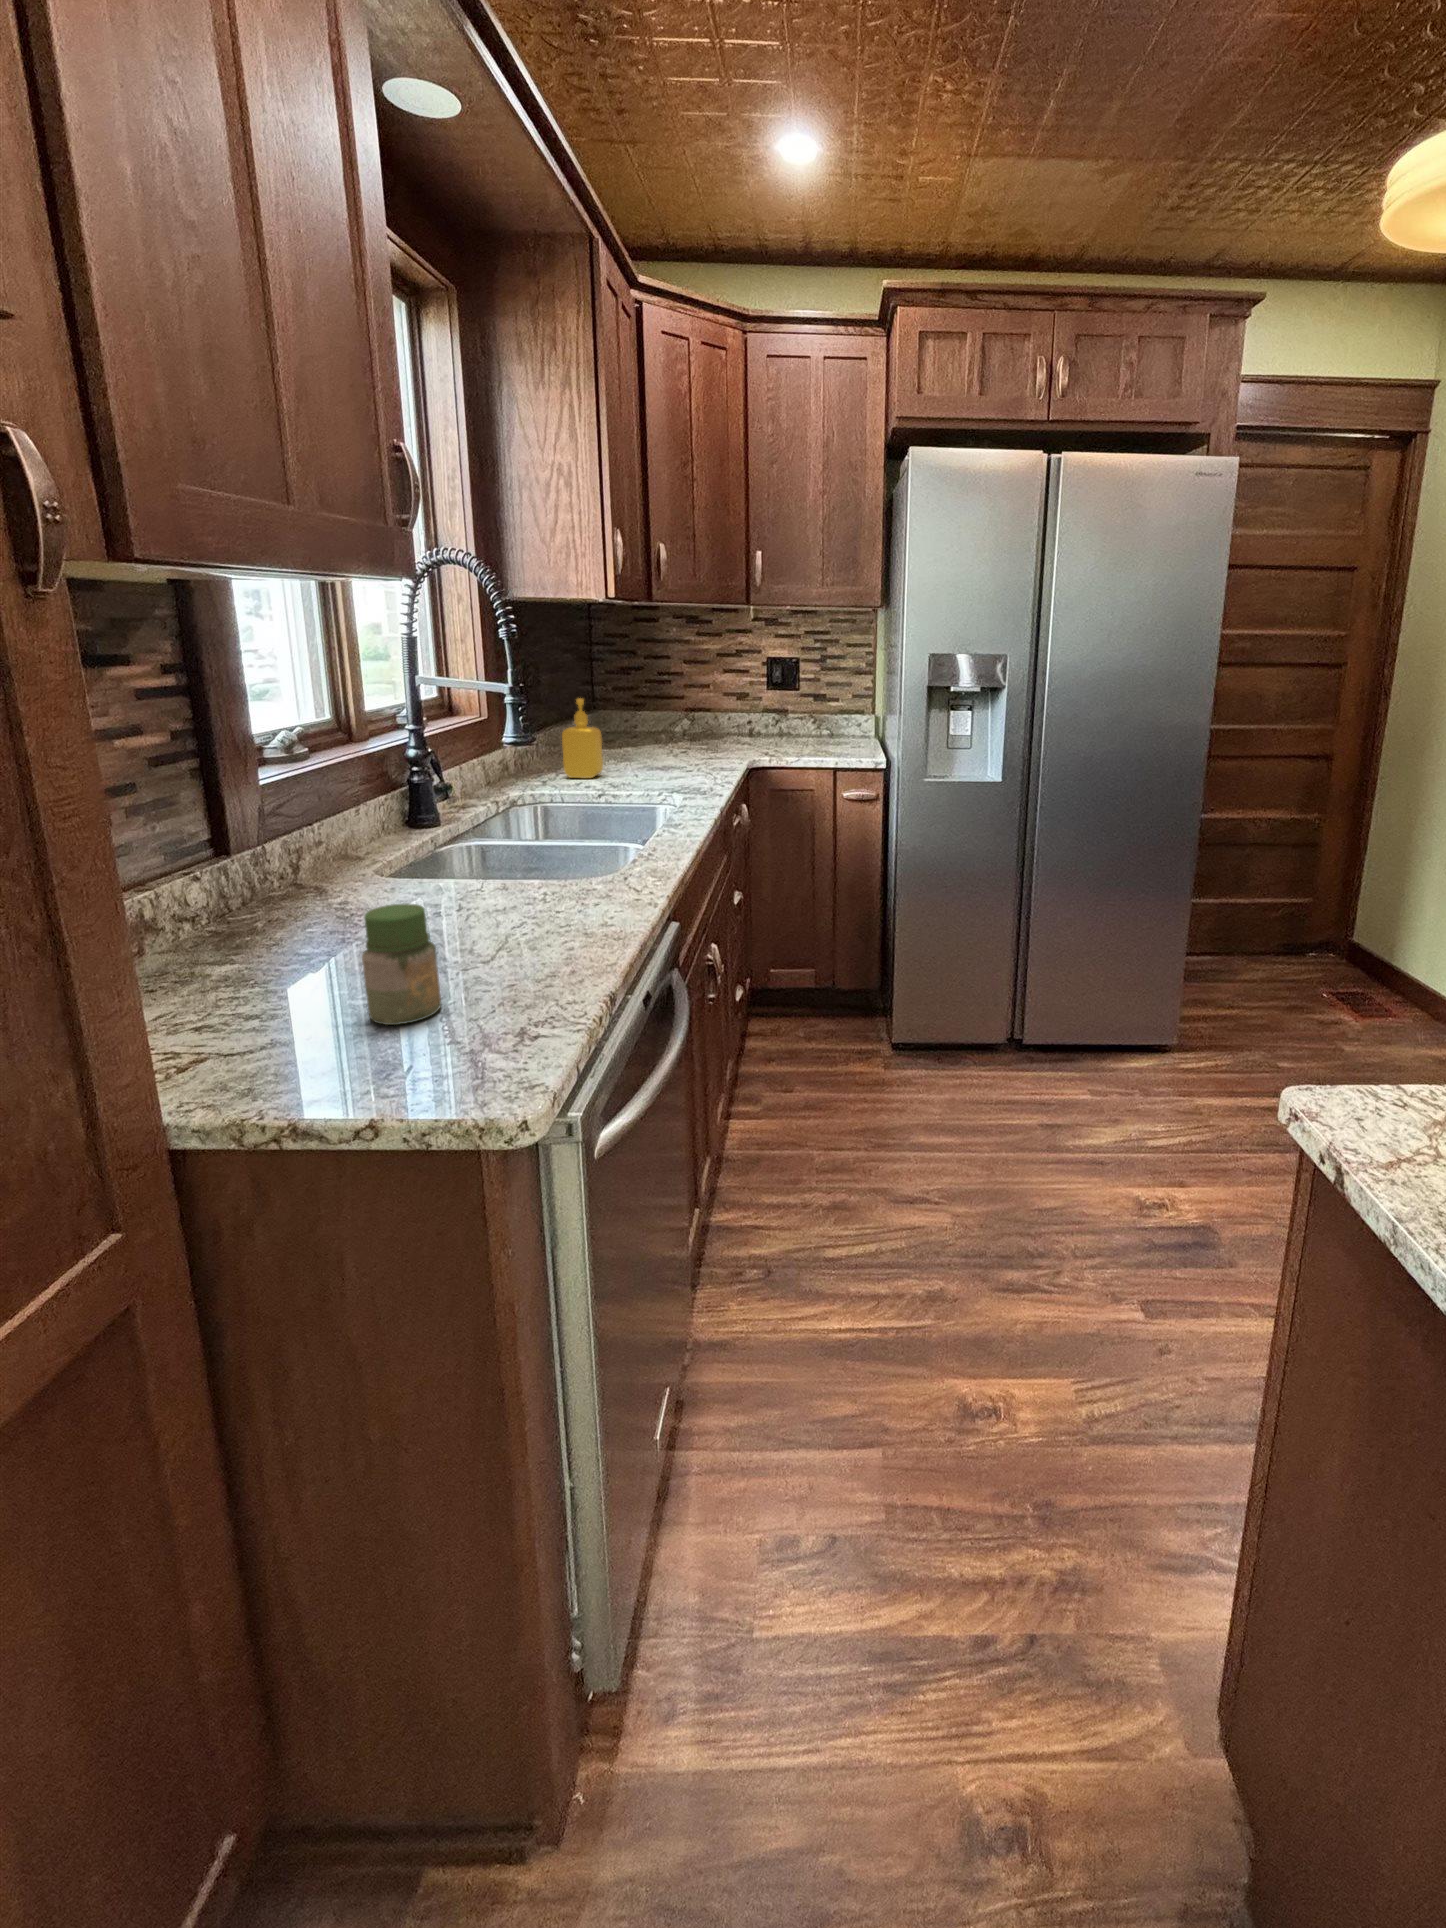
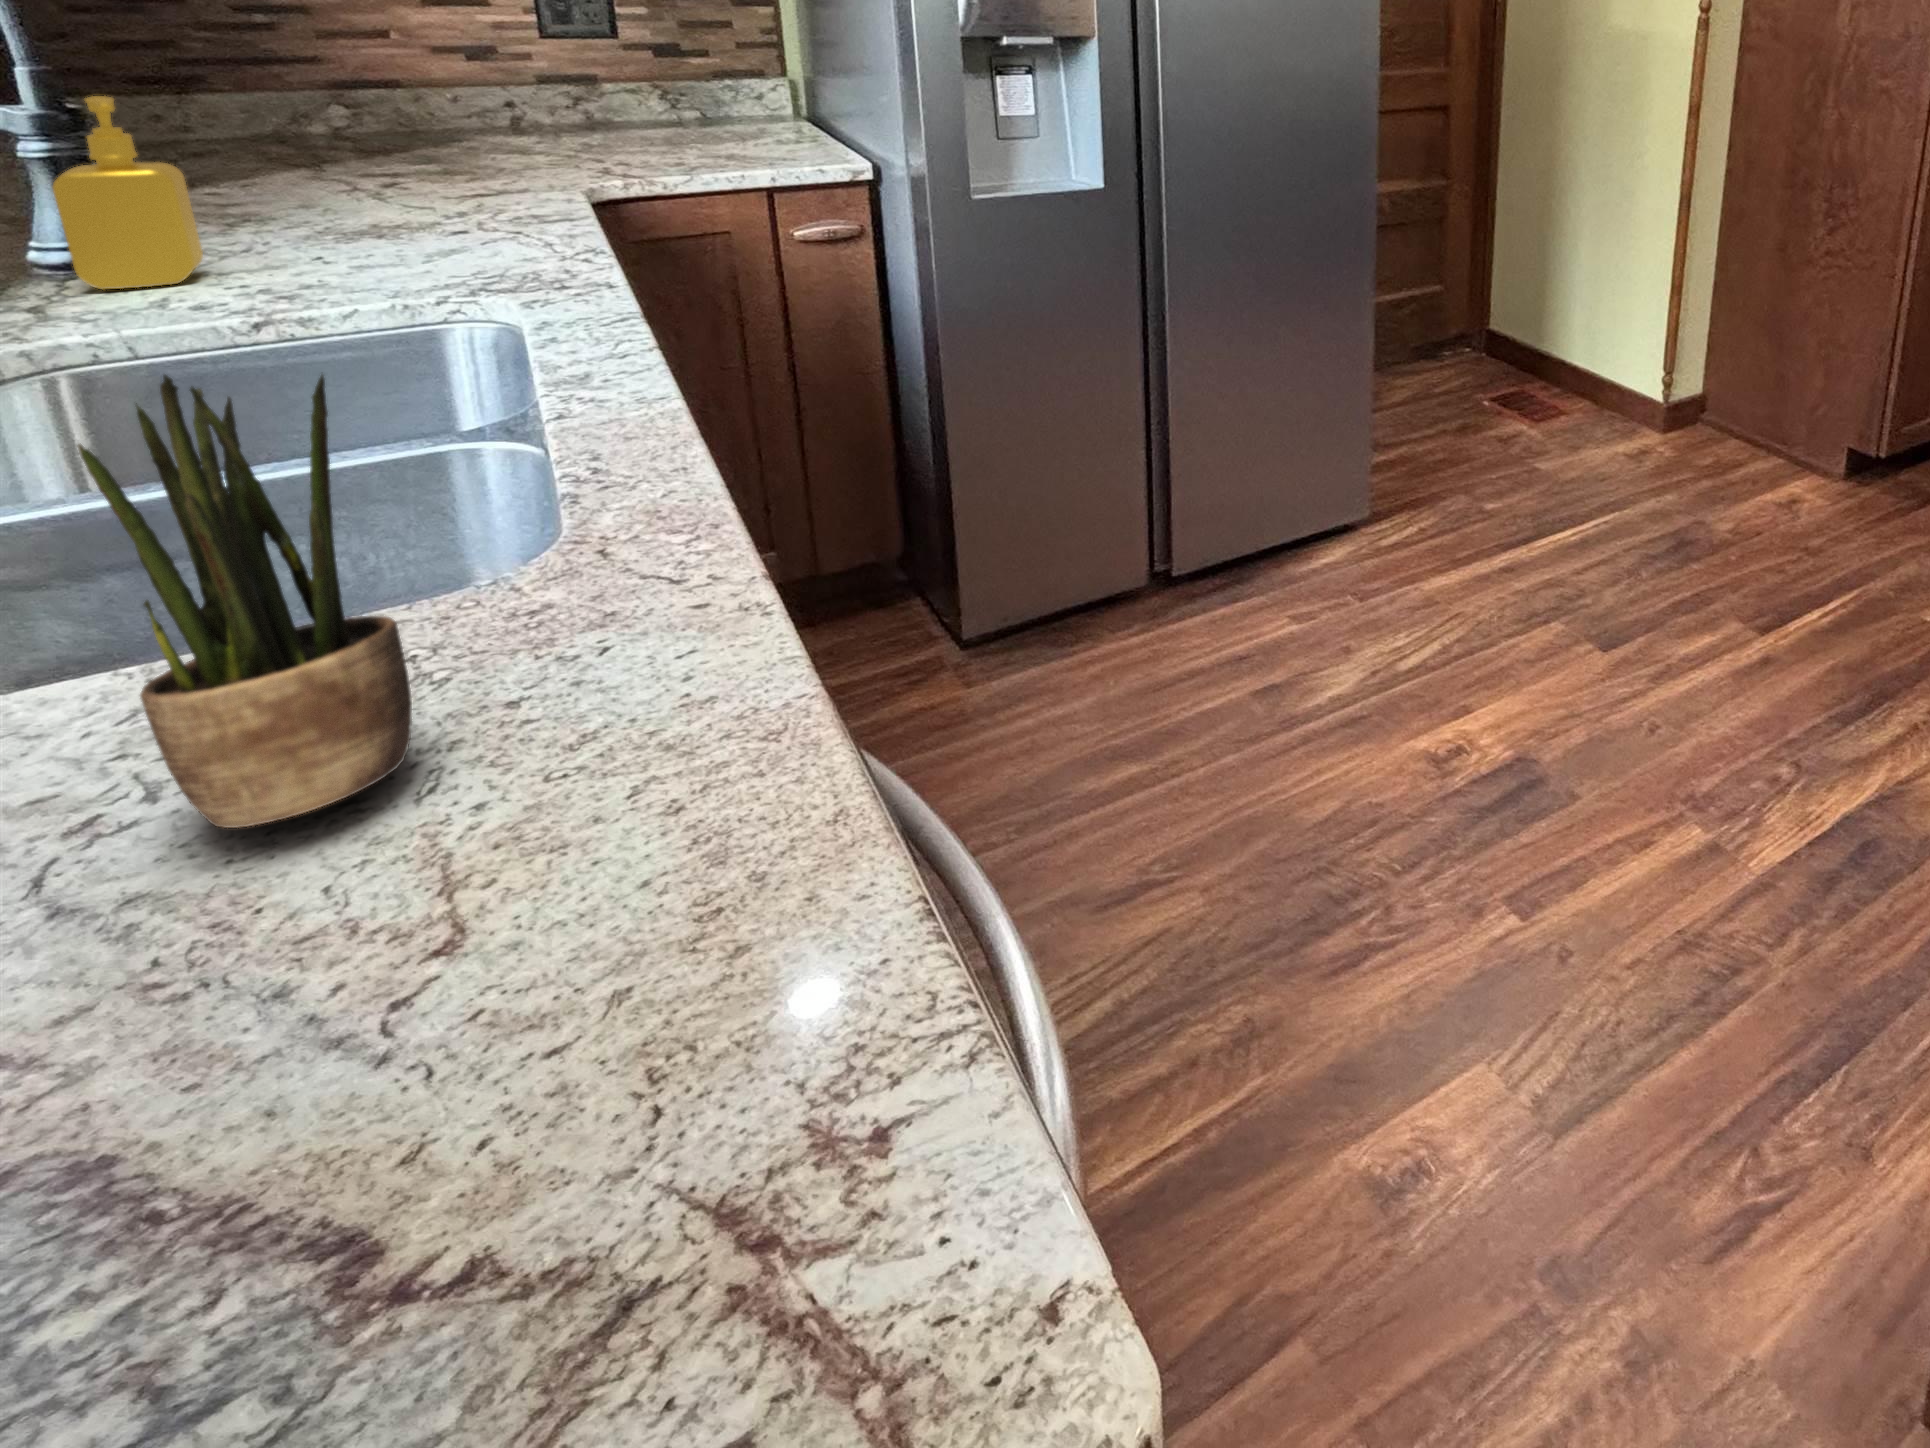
potted plant: none [436,751,514,923] -> present [78,375,412,828]
jar: present [362,904,441,1025] -> none [210,875,502,1258]

